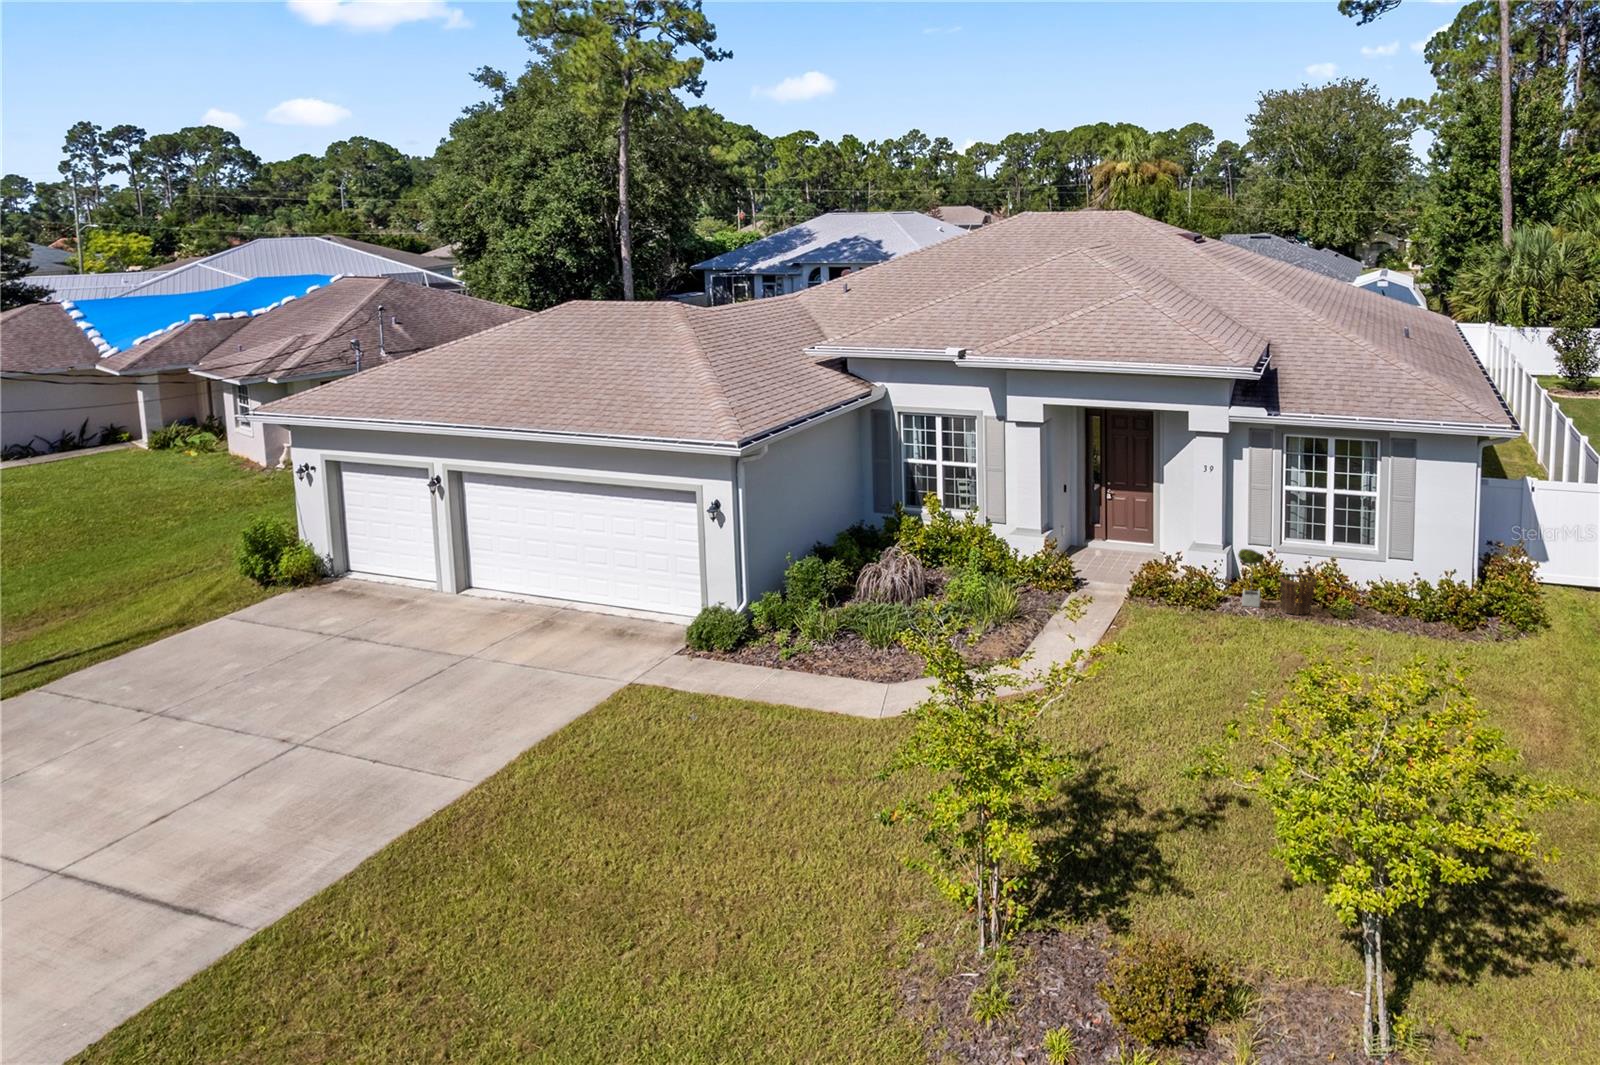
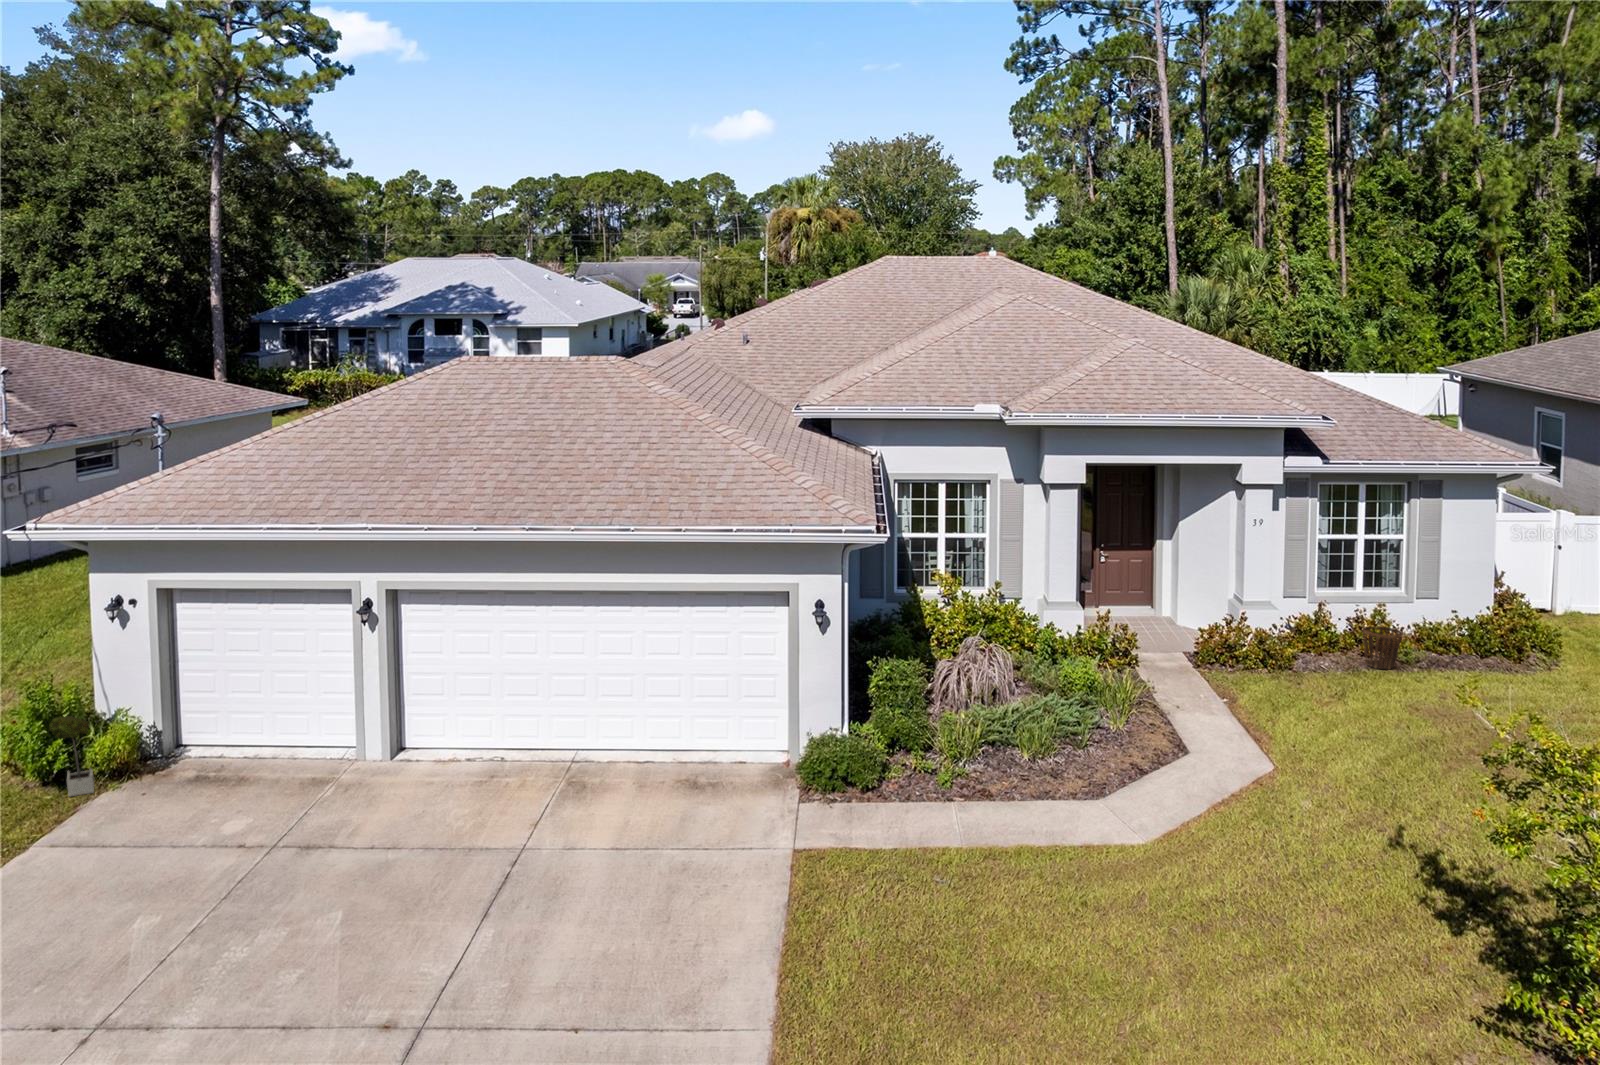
potted tree: present [1238,549,1264,607] -> present [49,716,94,796]

